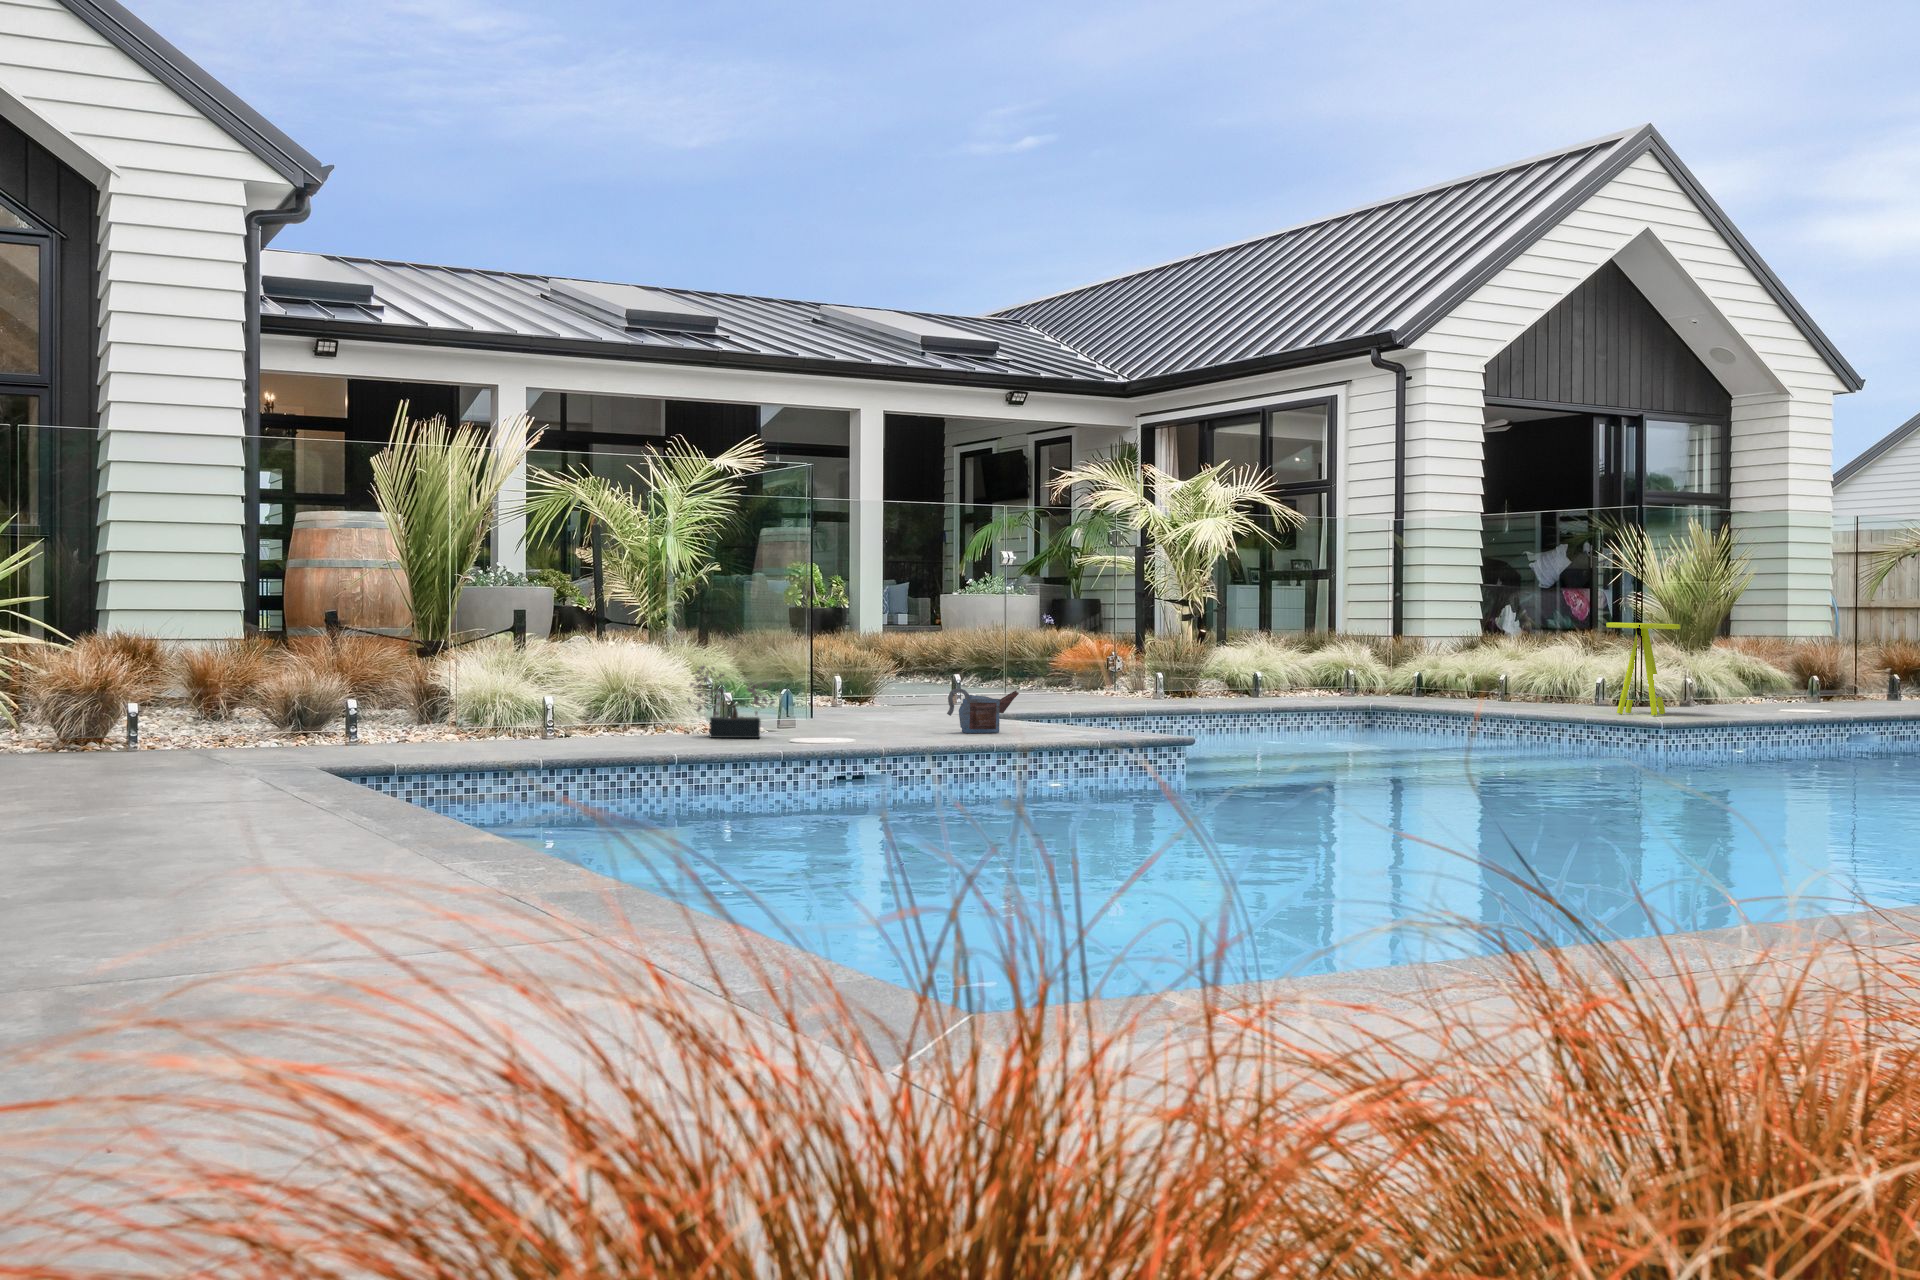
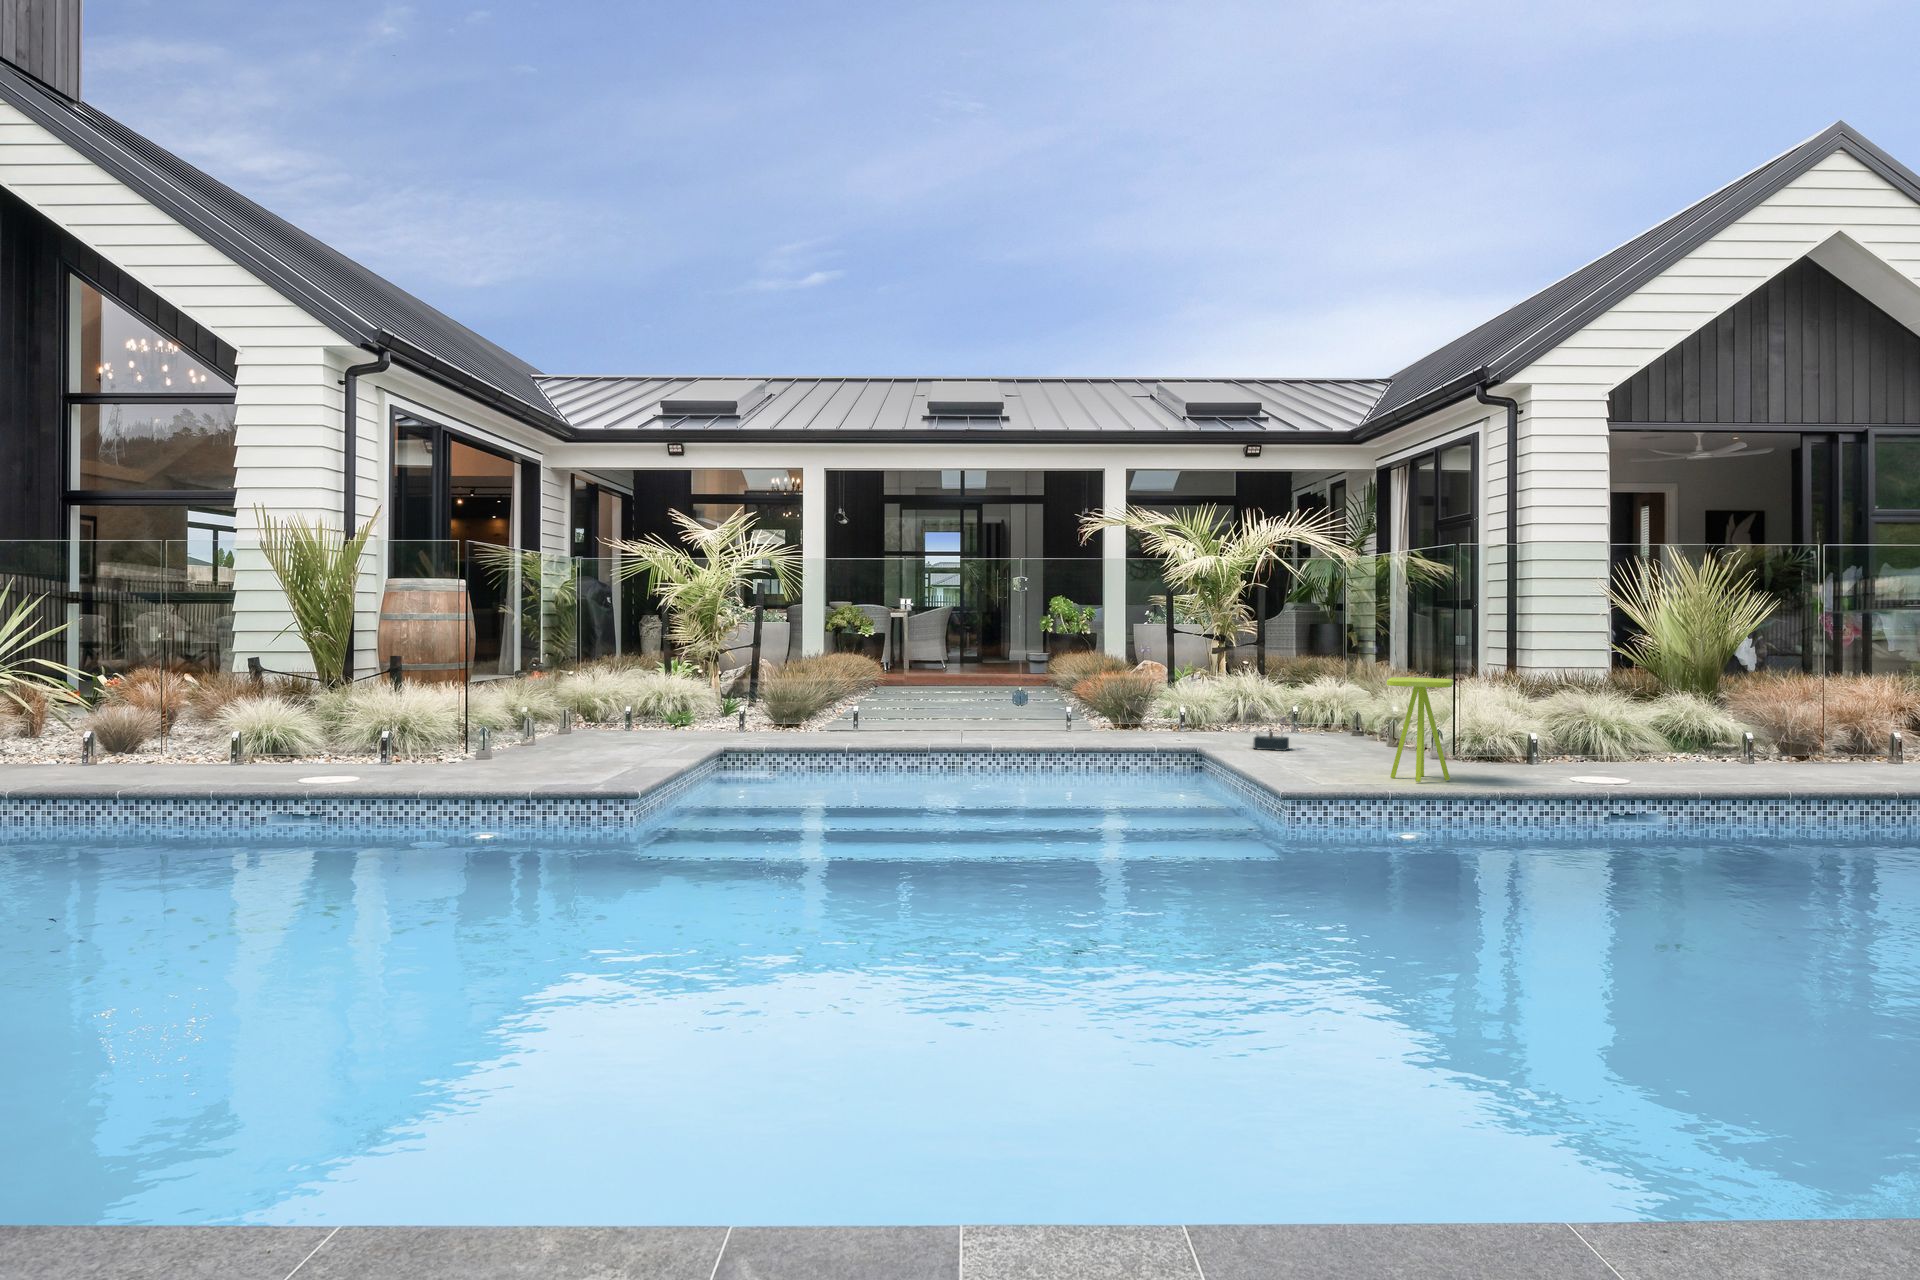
decorative plant: present [688,665,775,738] -> present [1245,704,1296,751]
watering can: present [947,688,1019,733] -> none [486,742,547,779]

